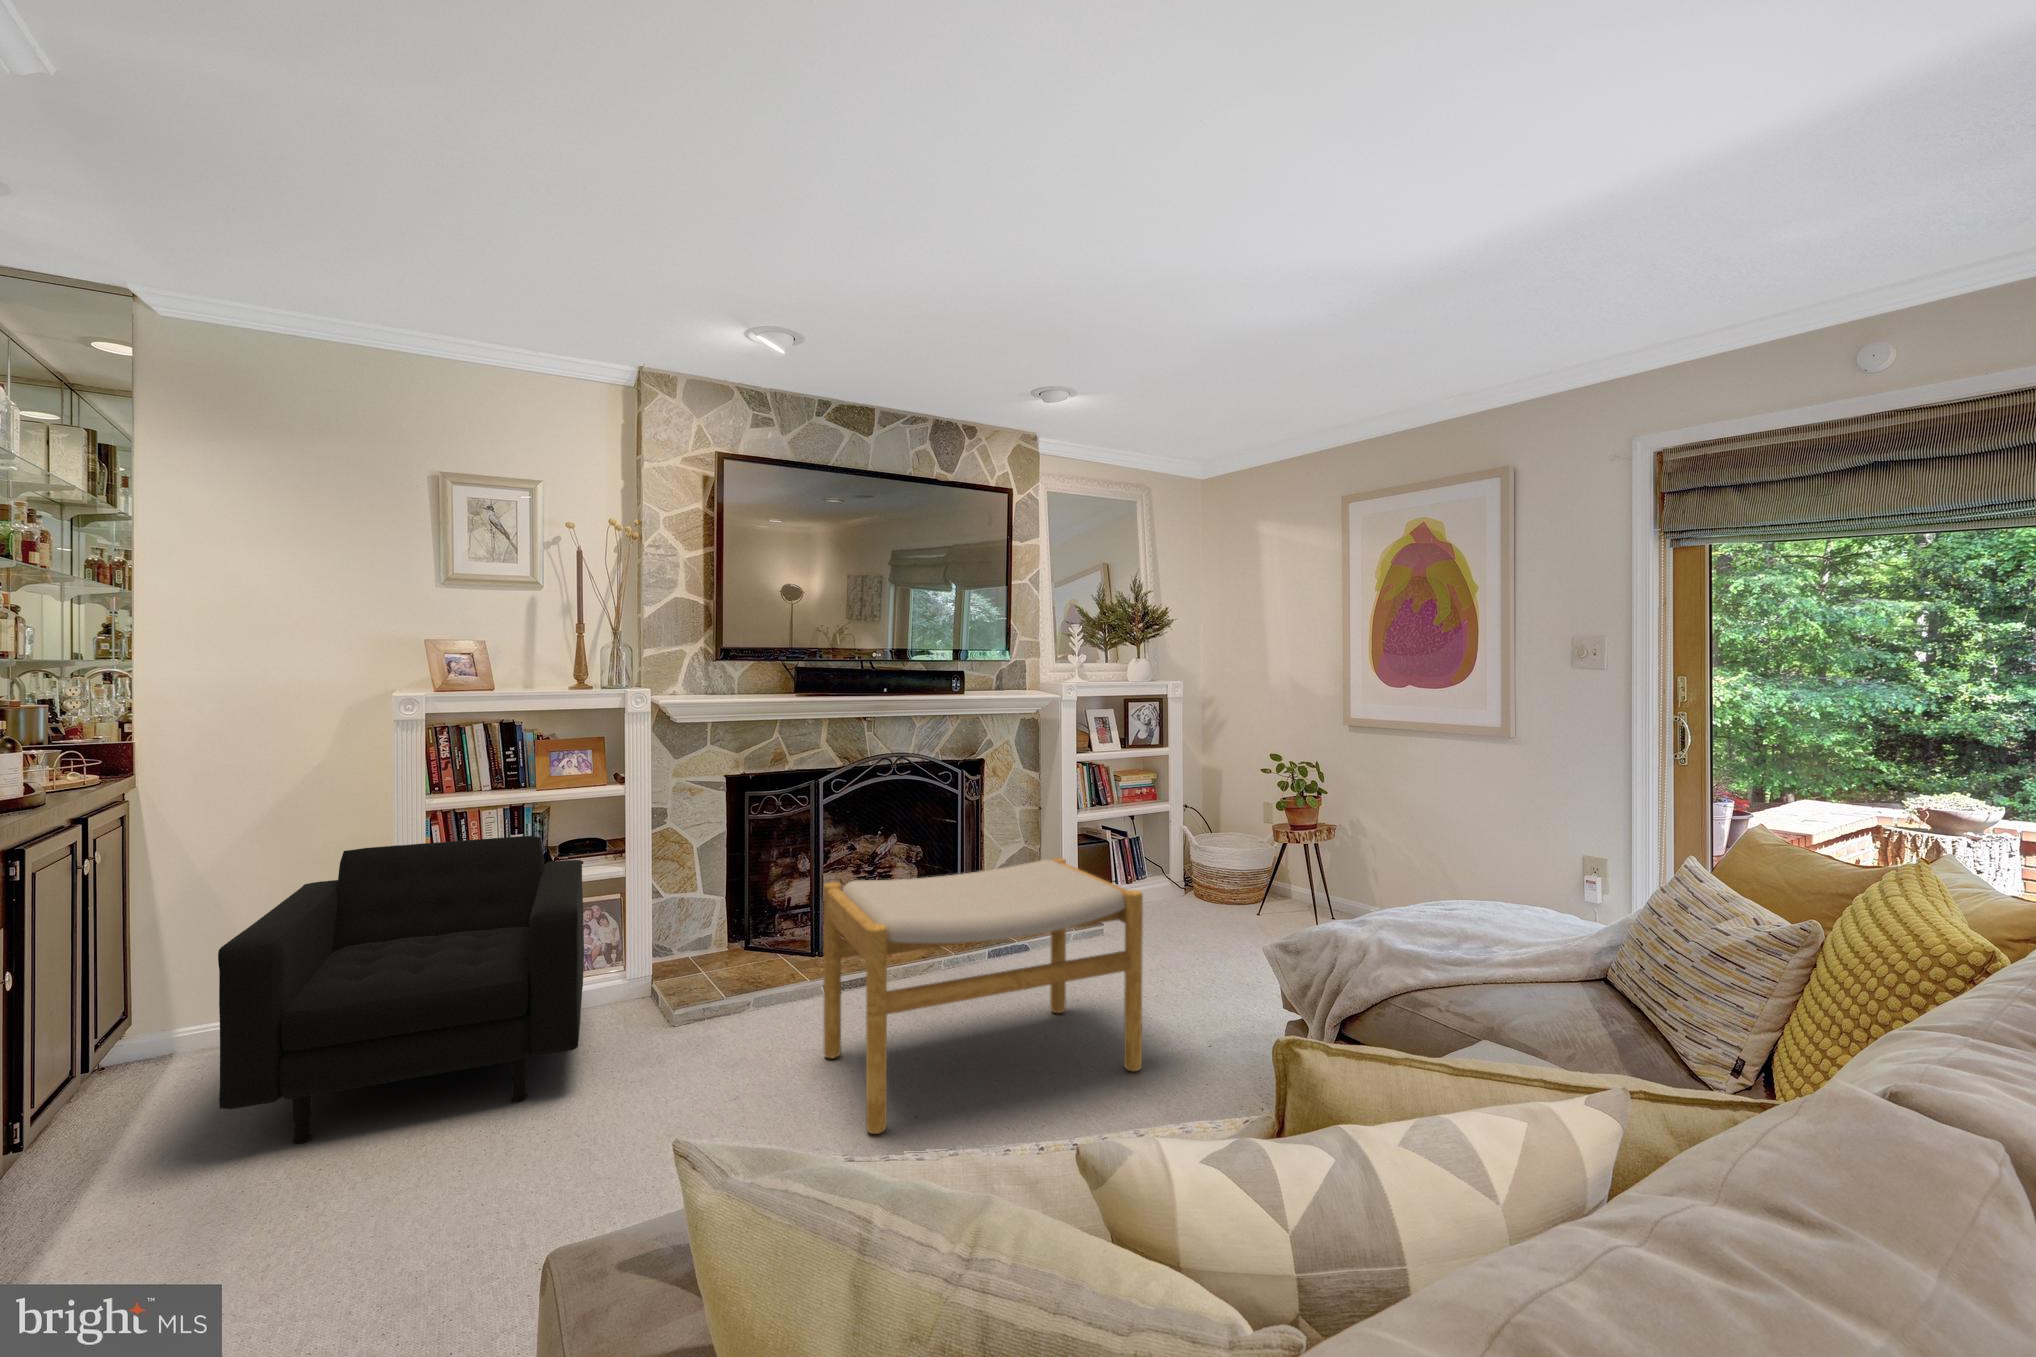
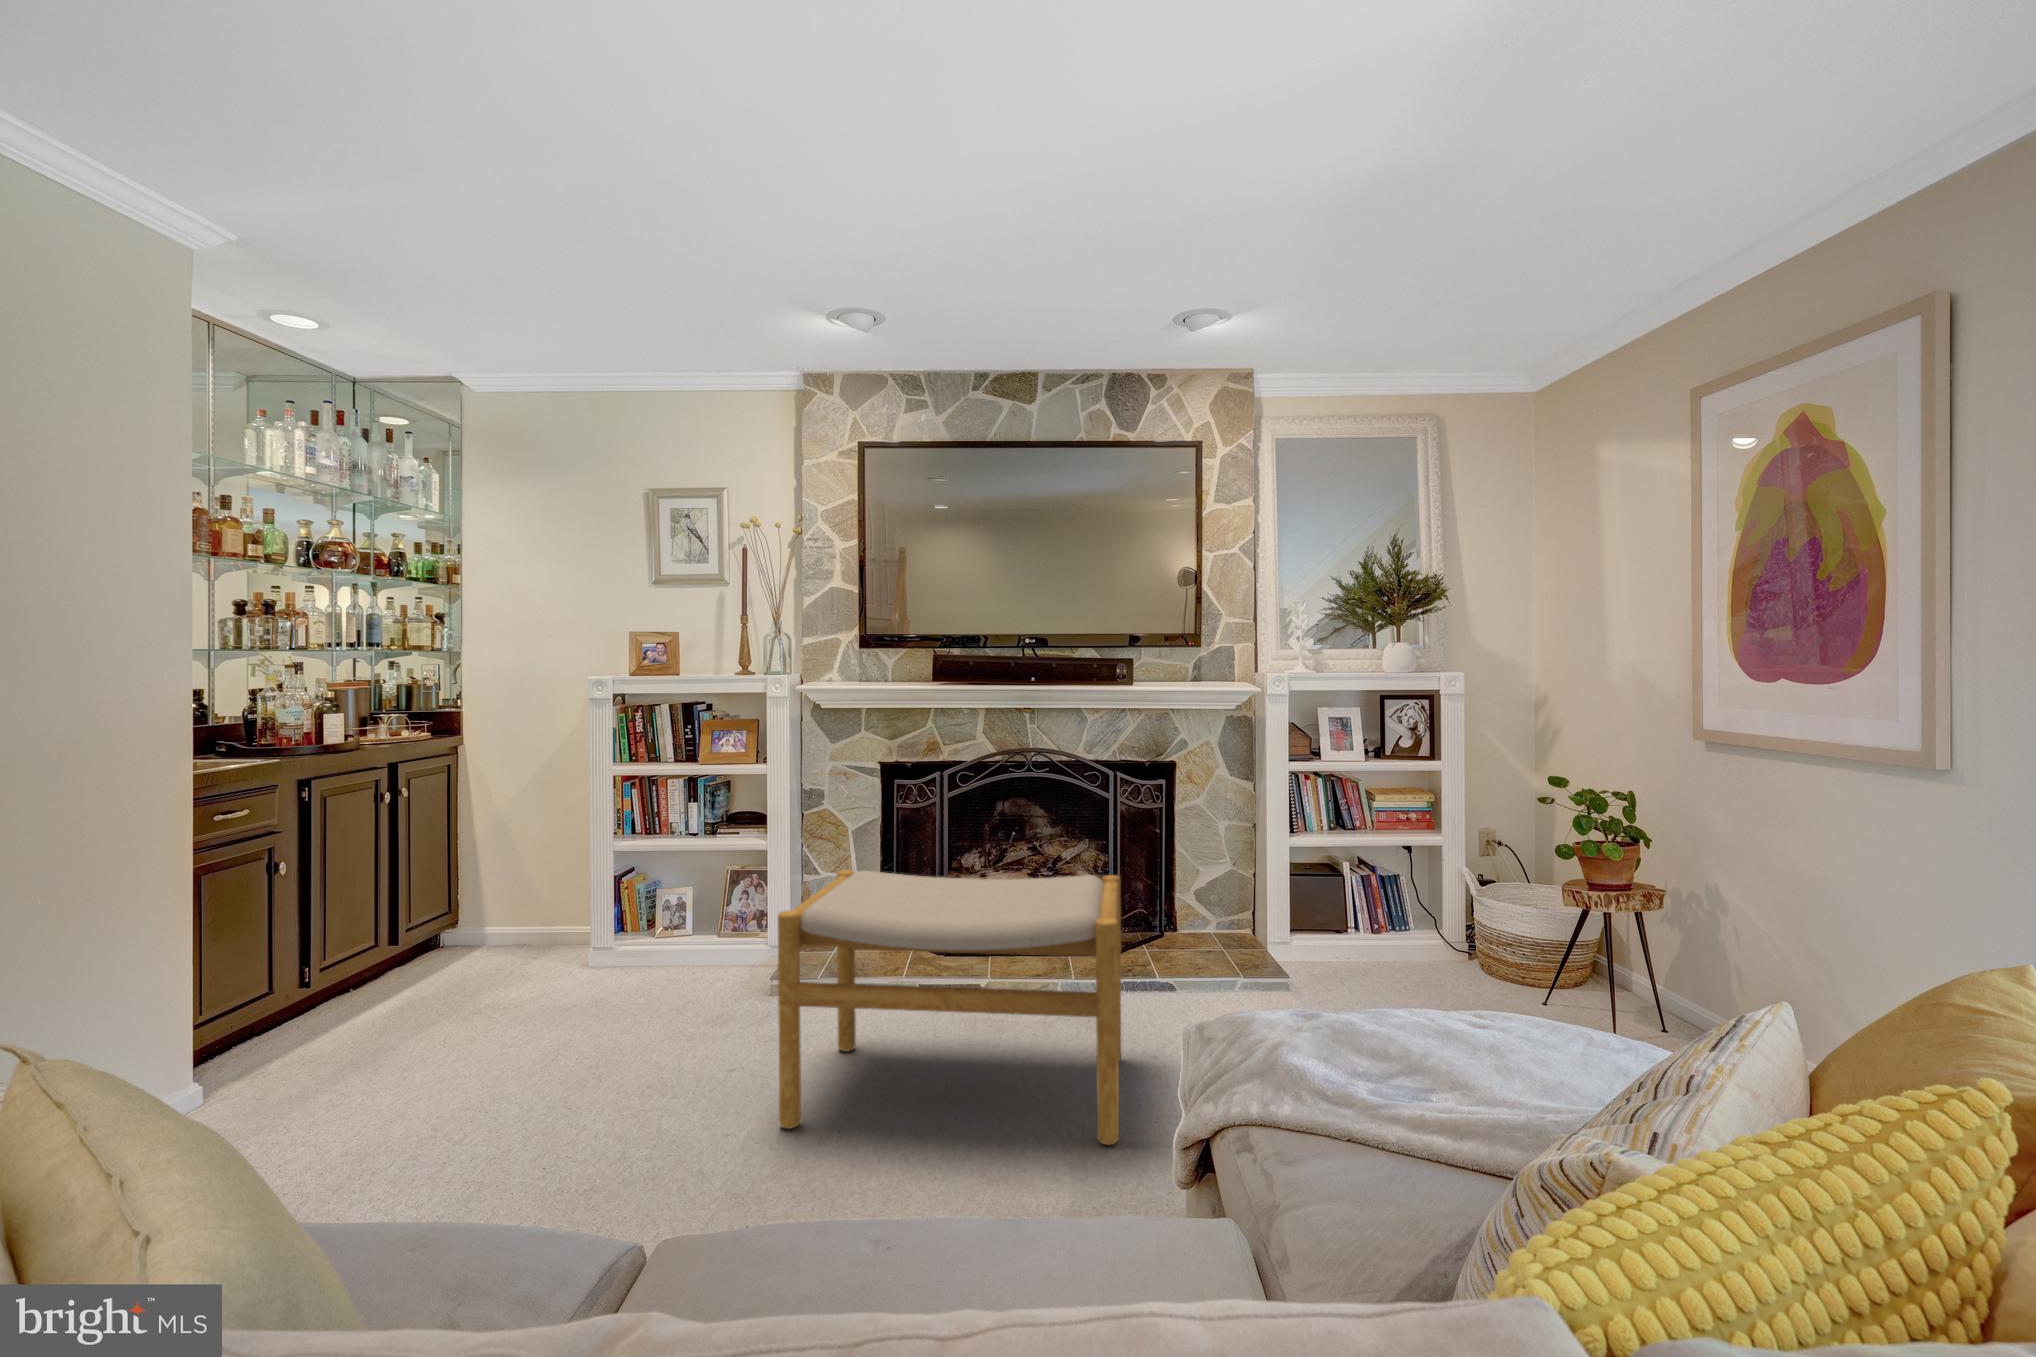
armchair: present [218,836,584,1143] -> none [412,801,733,1026]

